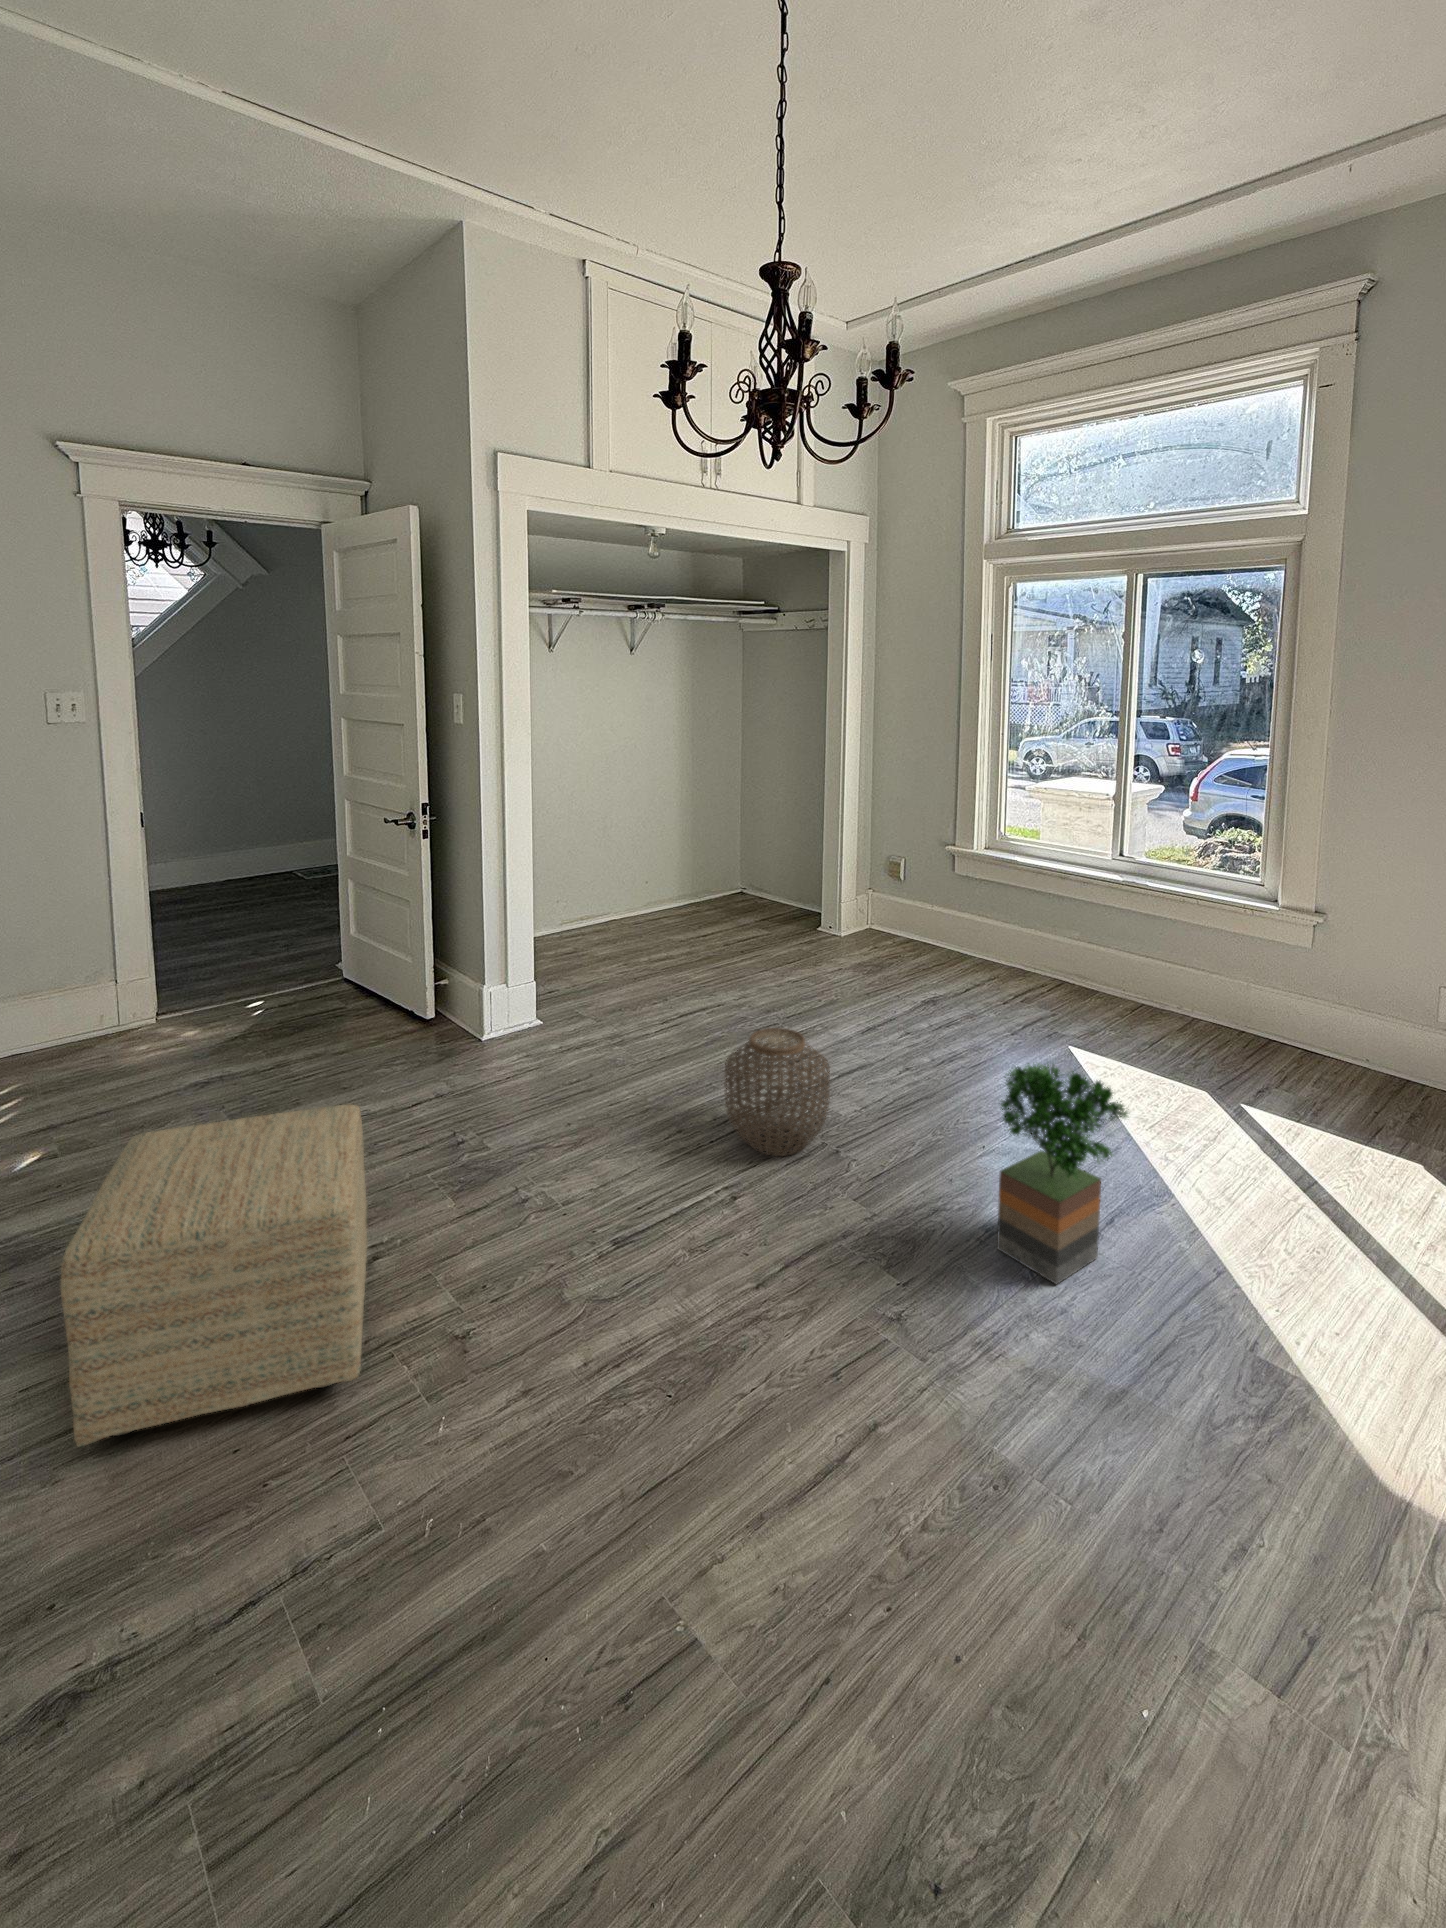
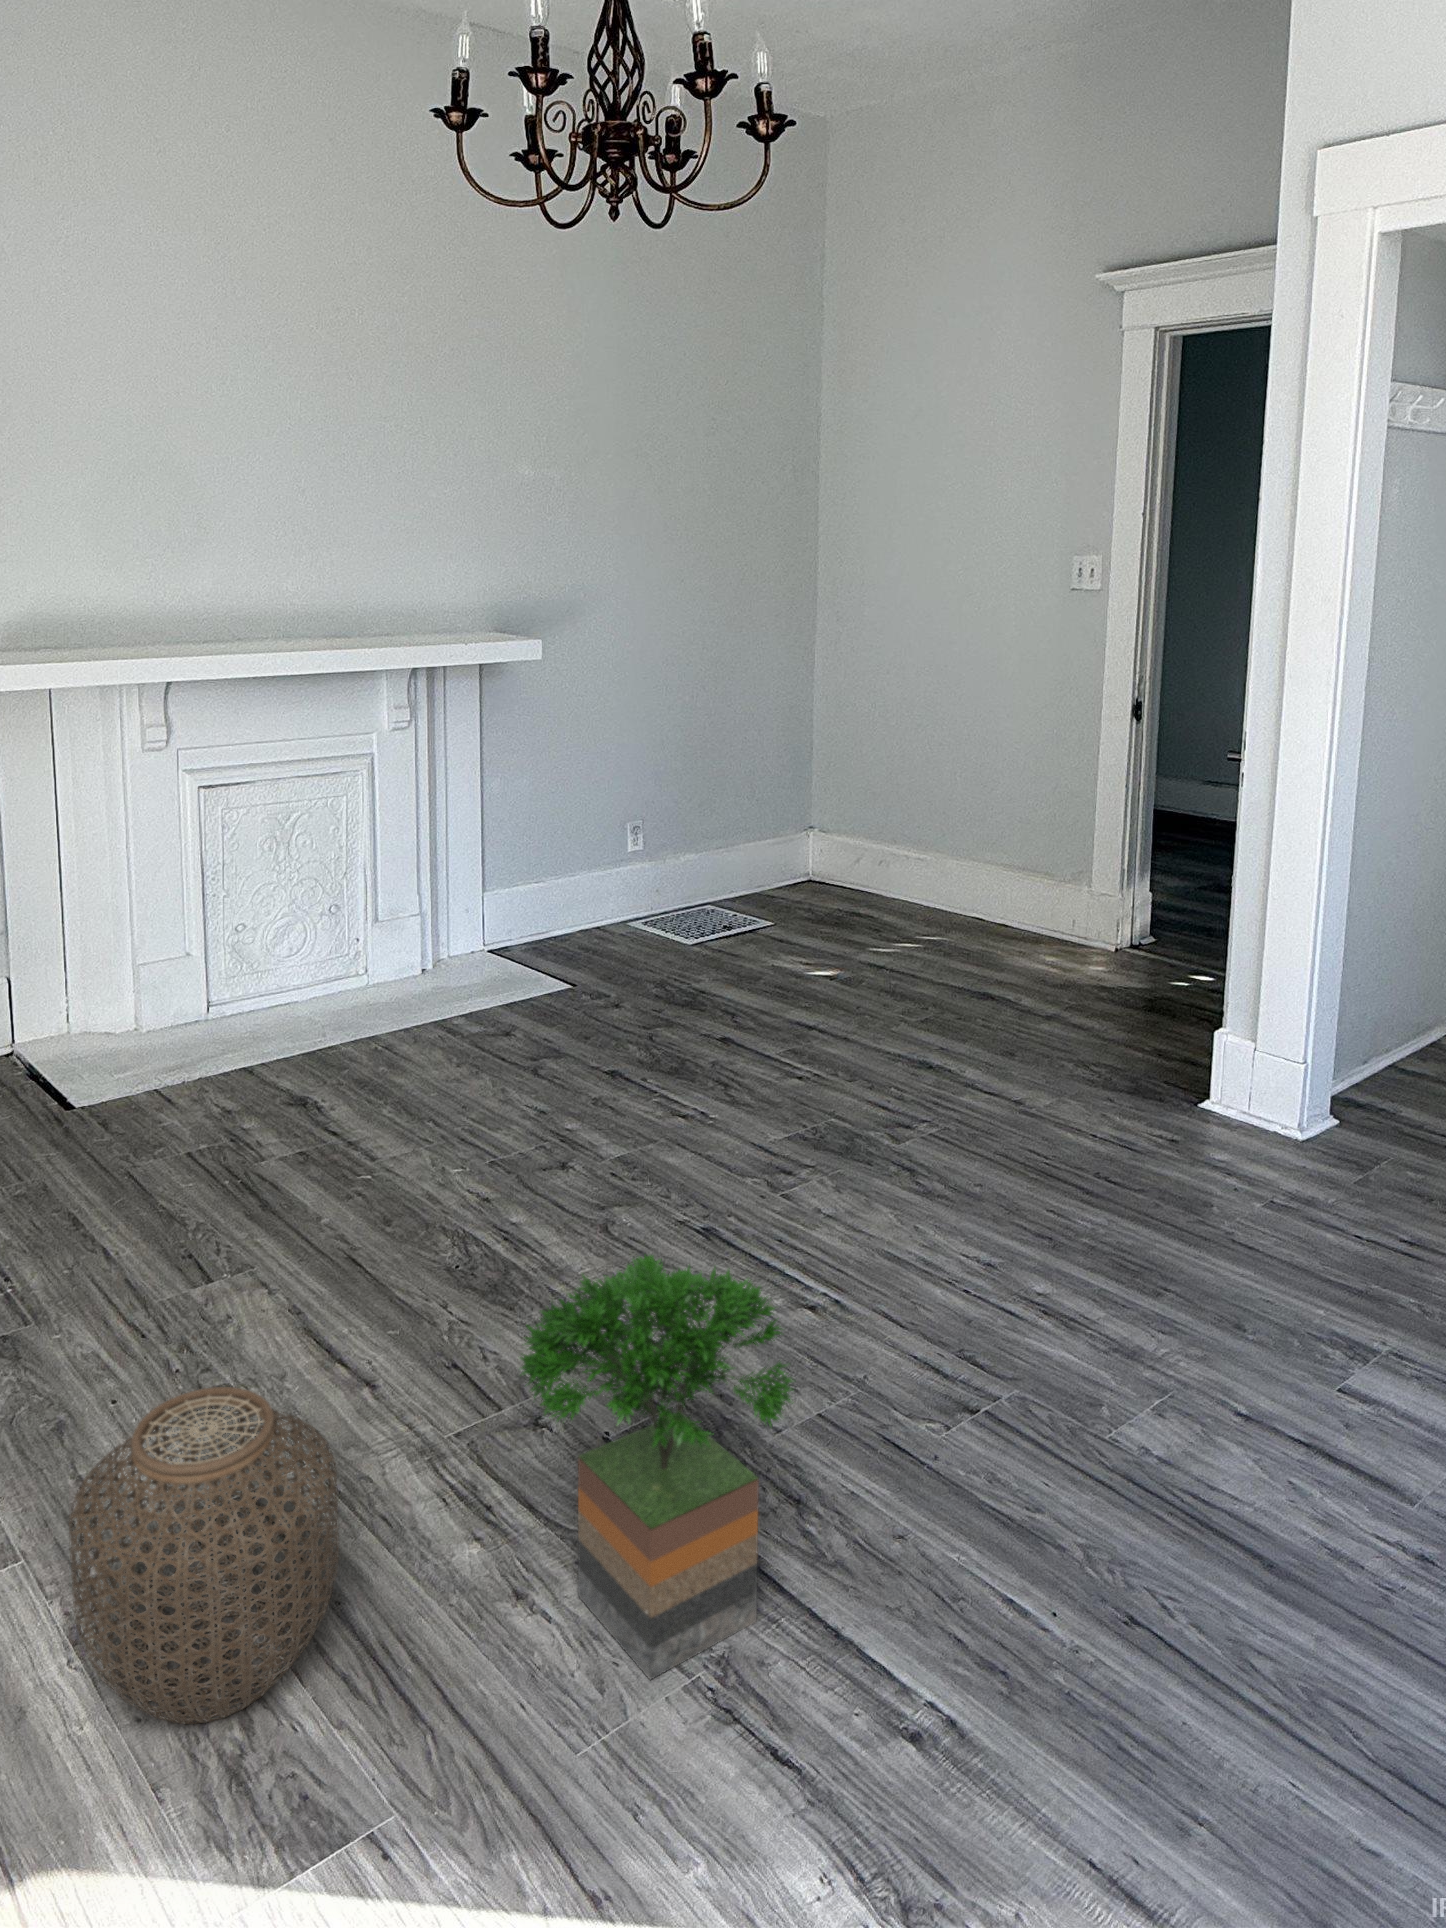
woven basket: present [725,1028,830,1156] -> present [69,1387,339,1724]
ottoman: present [61,1104,367,1446] -> none [461,927,677,1132]

